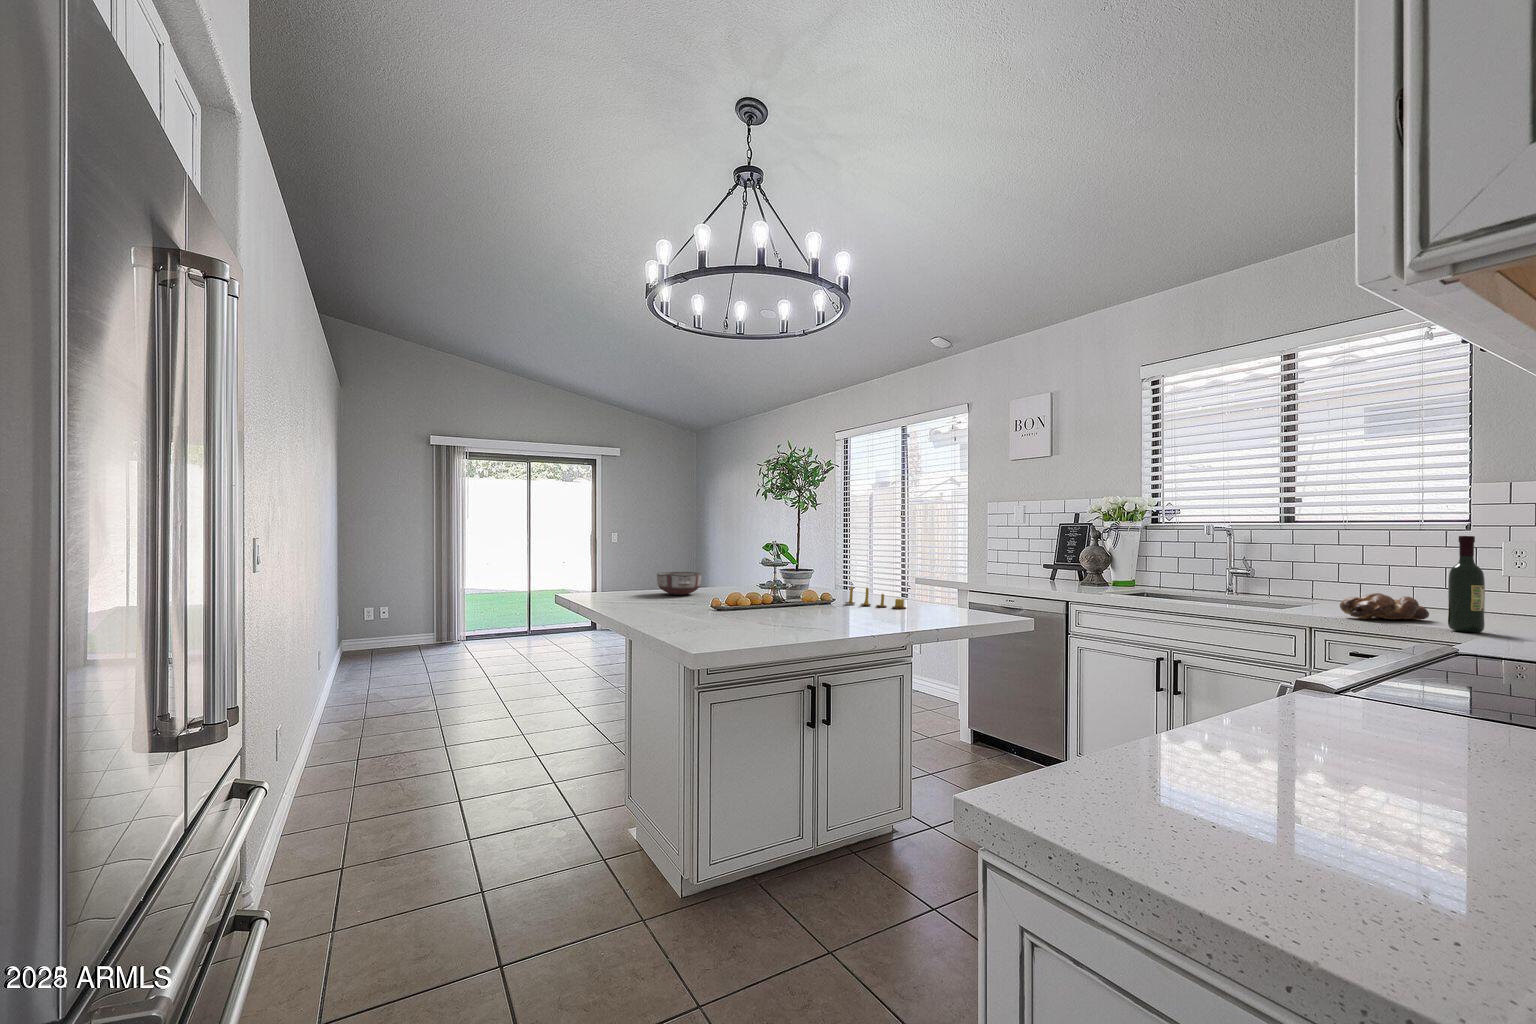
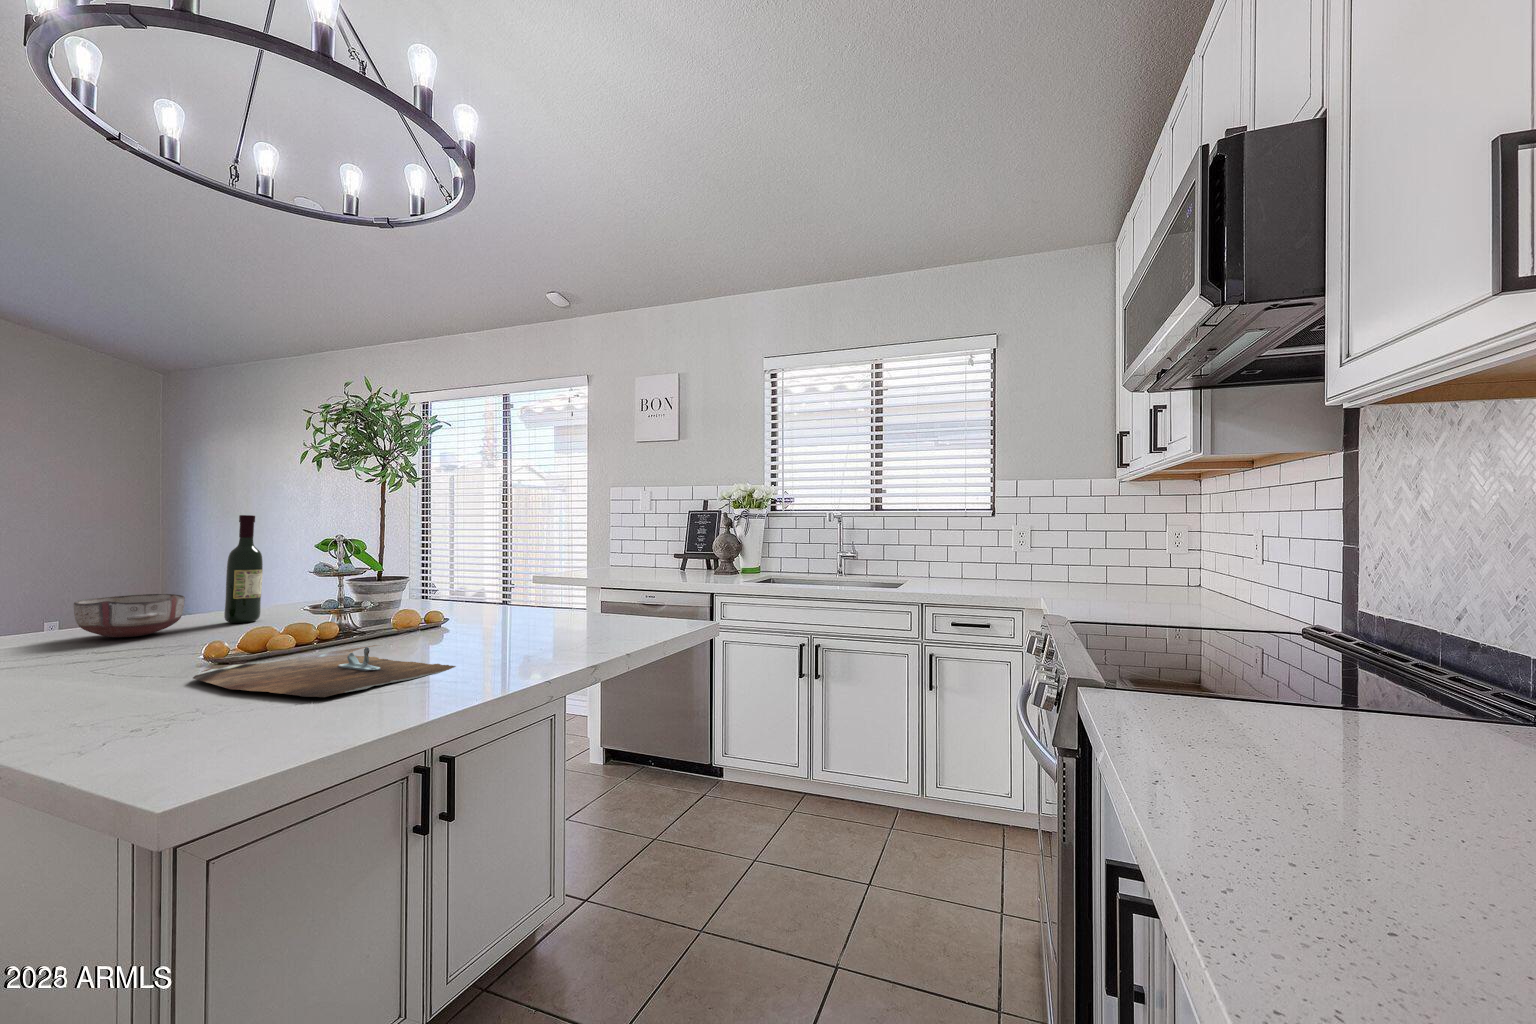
wine bottle: present [1448,536,1485,632] -> present [224,515,263,623]
candle: present [845,587,906,609] -> none [462,596,556,624]
bread loaf: present [1340,593,1429,620] -> none [940,568,993,591]
cutting board: none [705,607,841,629] -> present [193,645,456,697]

